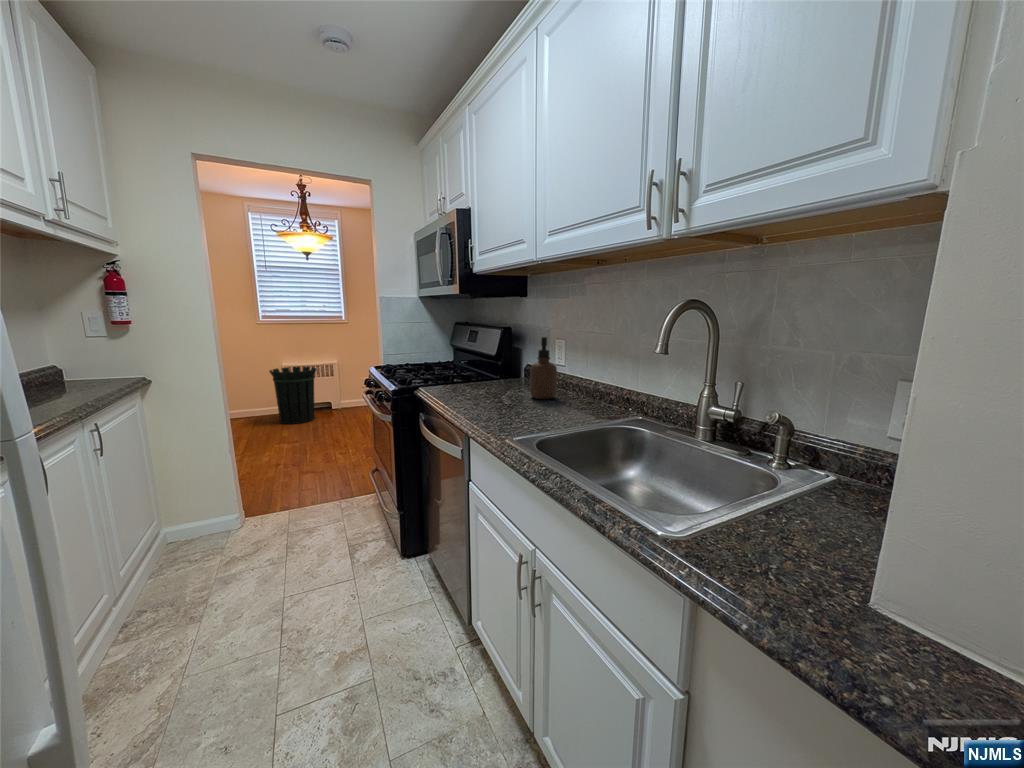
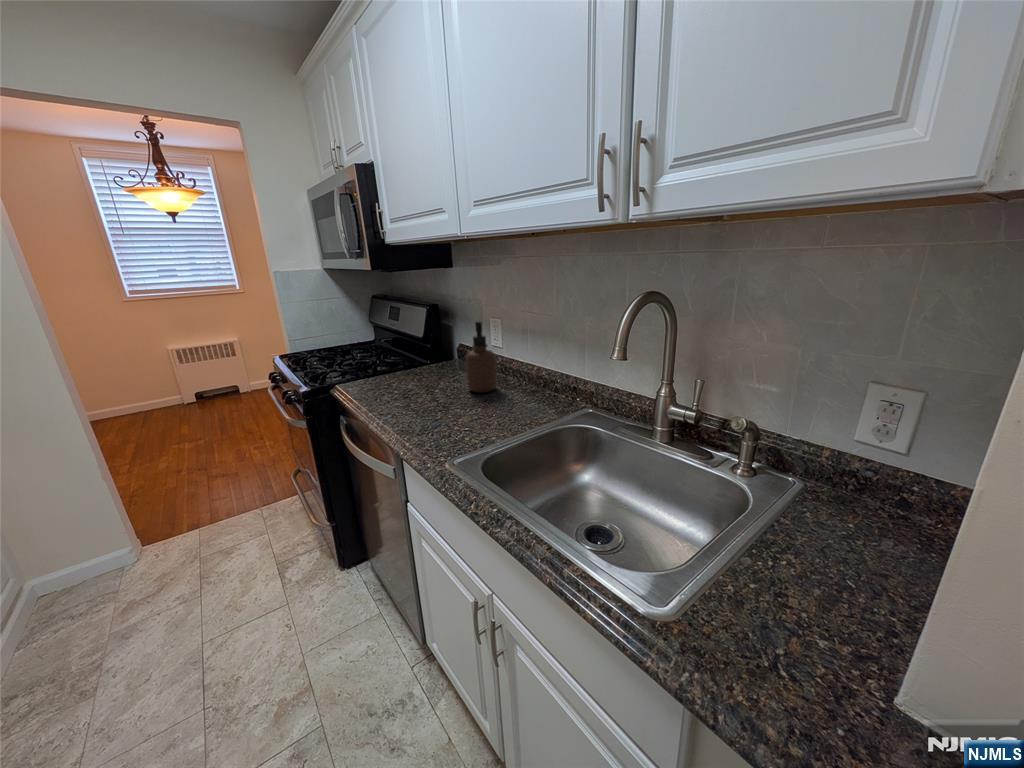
waste bin: present [269,367,316,424] -> none [149,349,220,418]

